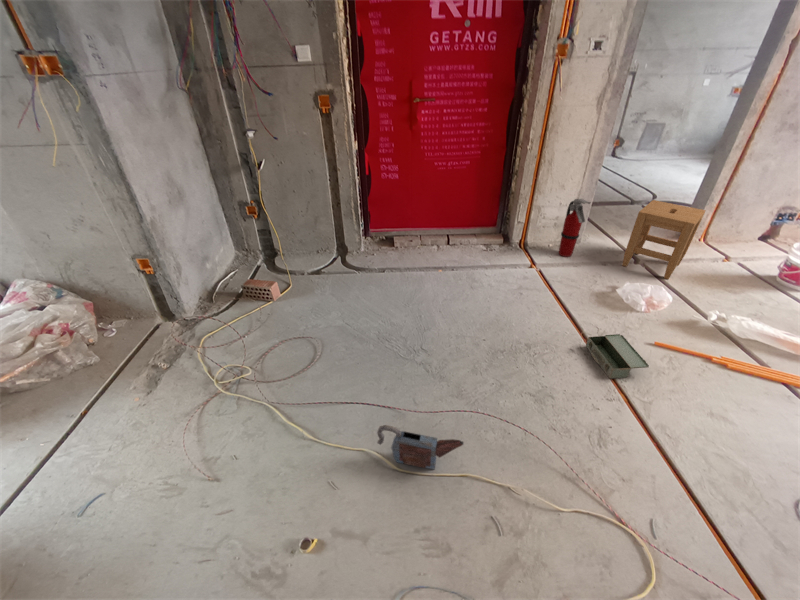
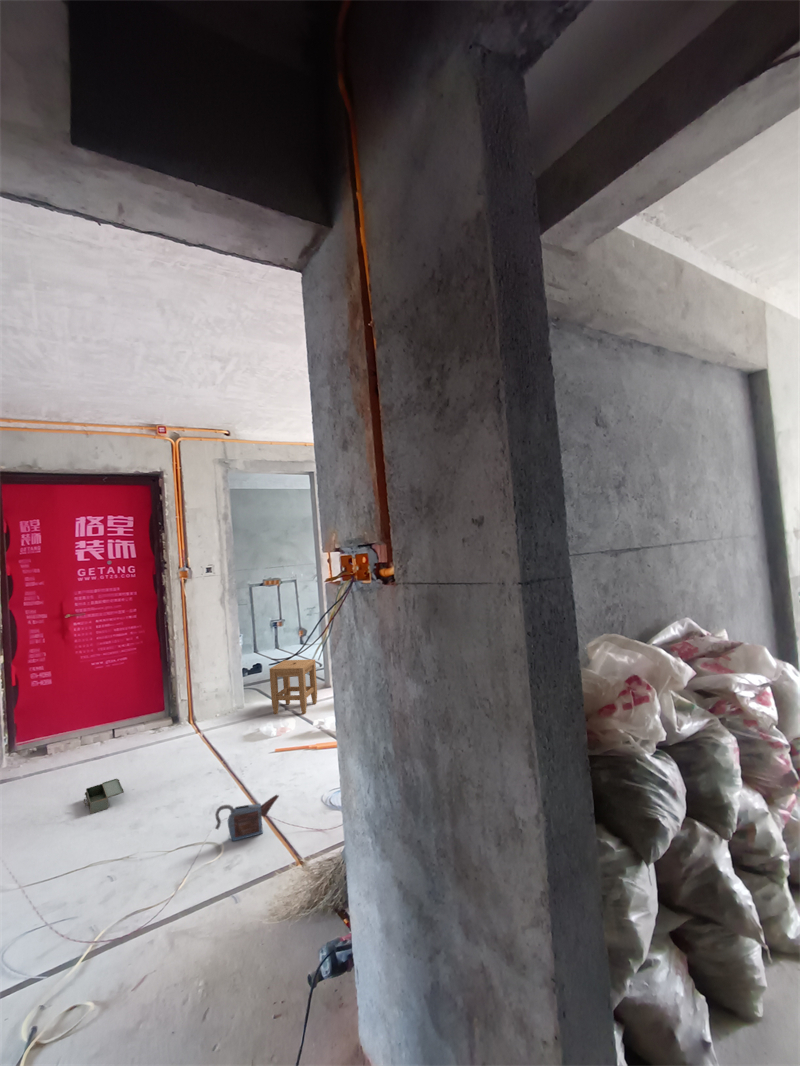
fire extinguisher: present [559,199,591,257] -> none [220,669,235,720]
toolbox: present [586,334,649,379] -> present [84,779,124,814]
watering can: present [377,425,463,470] -> present [215,795,279,841]

